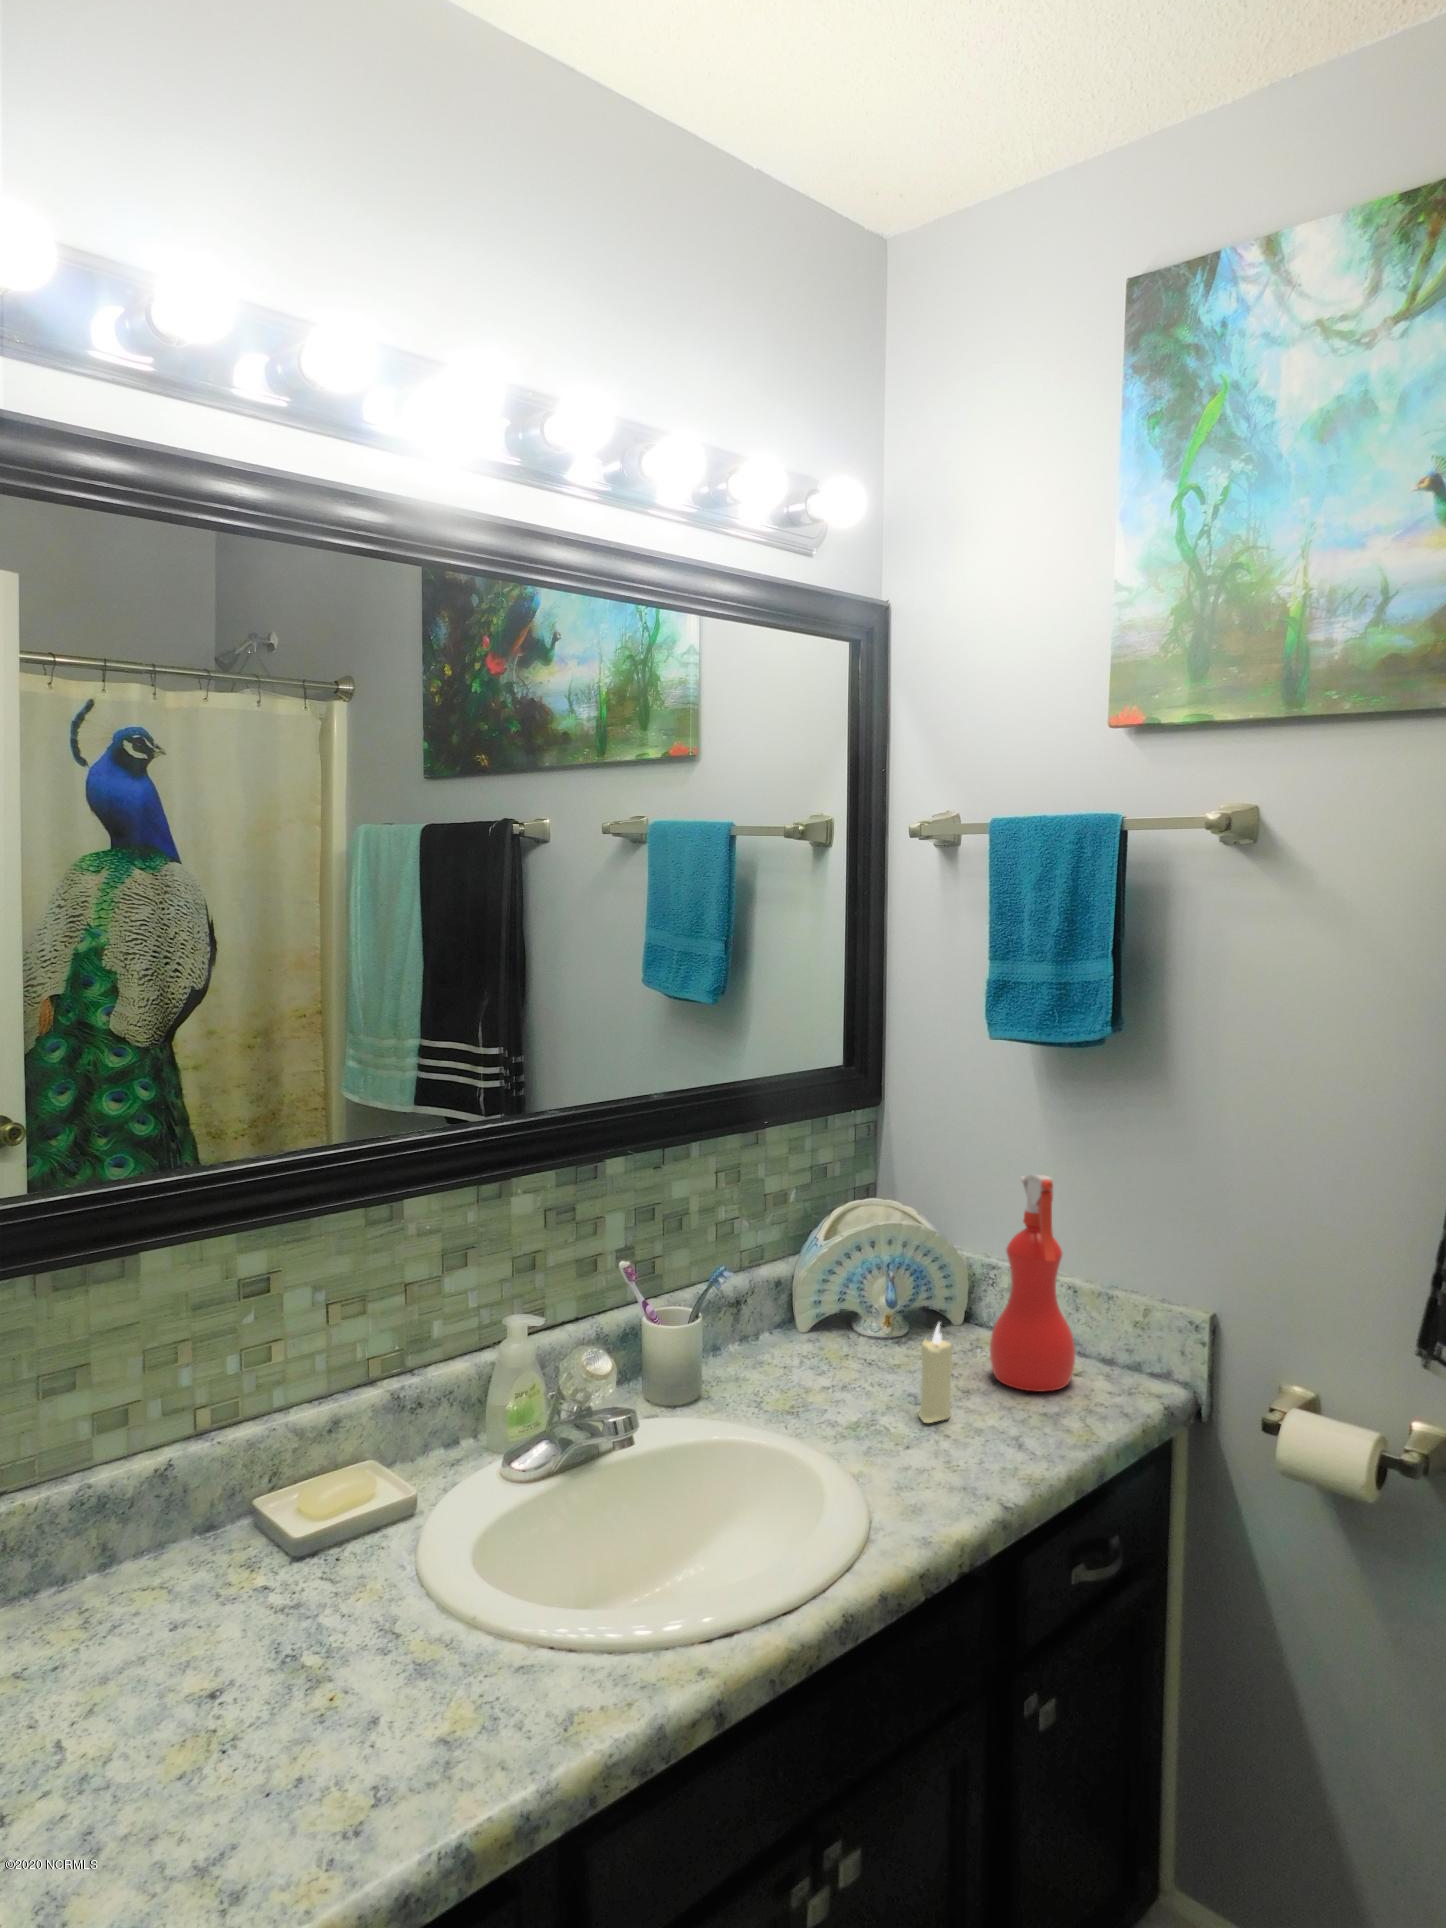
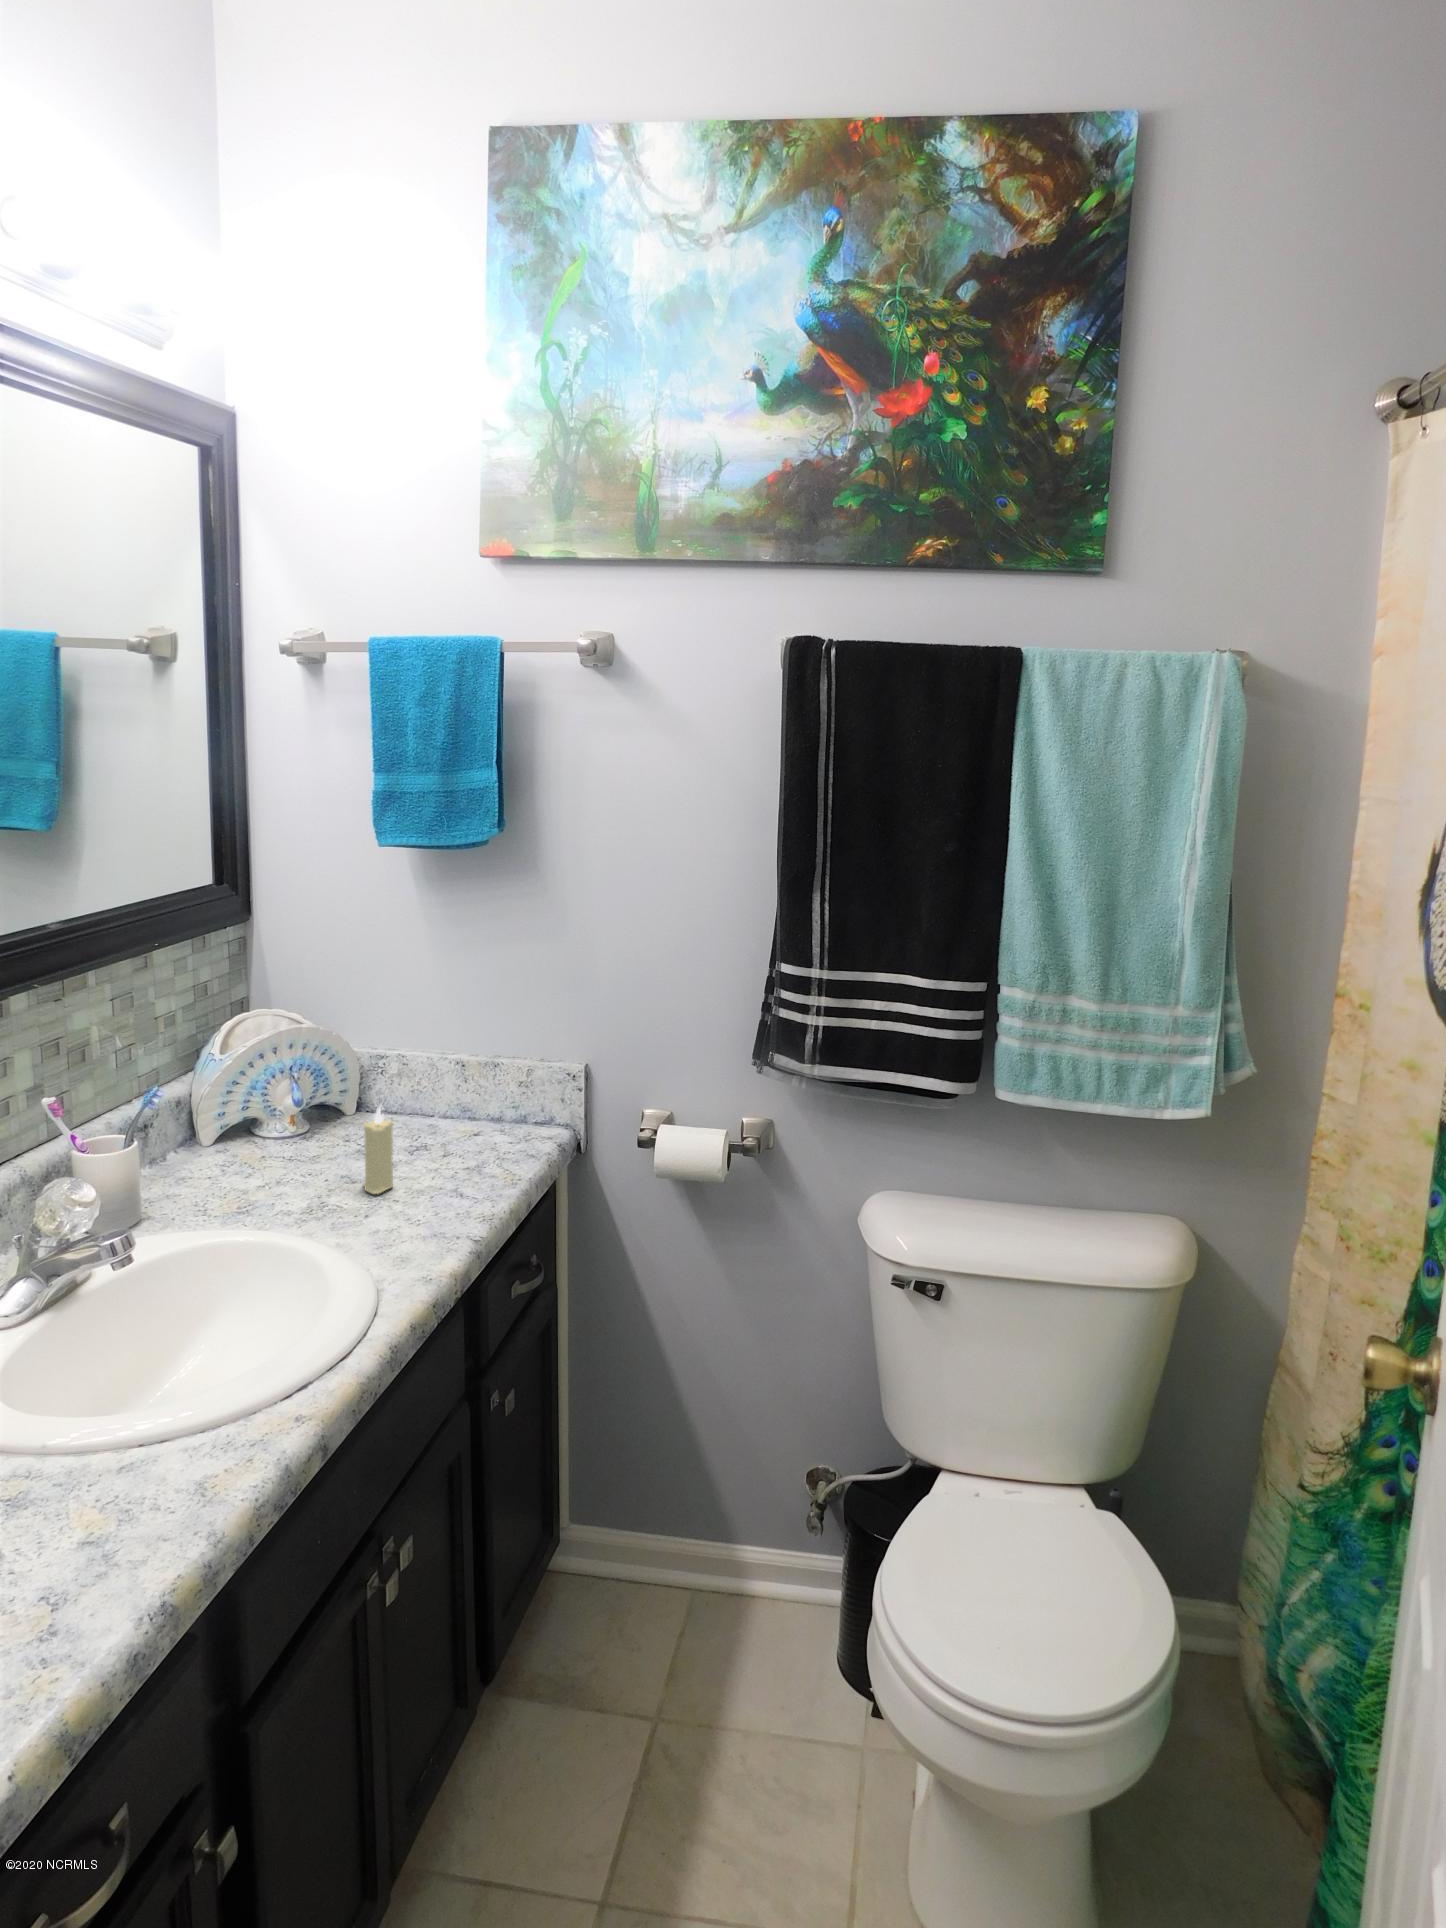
spray bottle: present [990,1175,1075,1392] -> none [405,965,481,1154]

